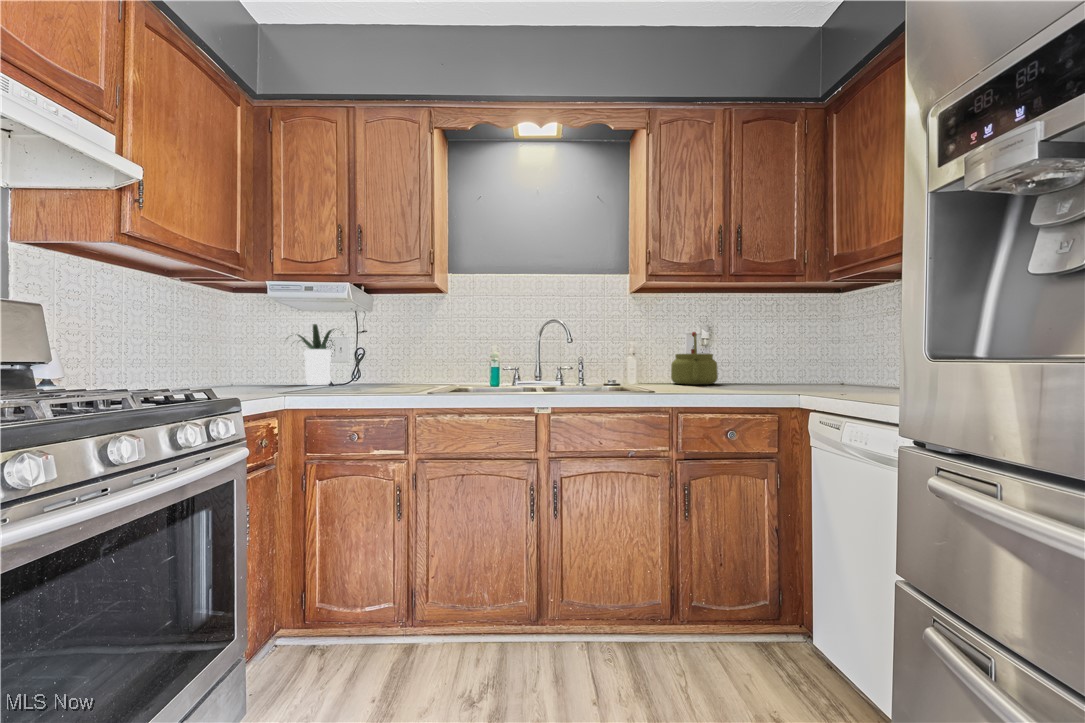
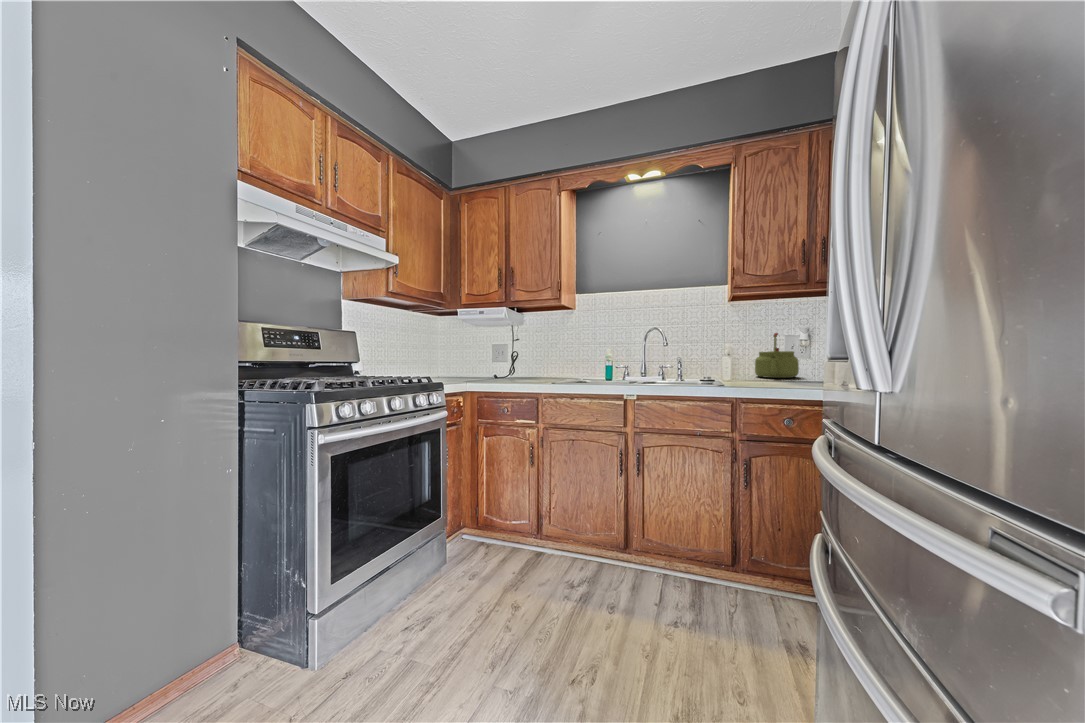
potted plant: present [287,324,334,385] -> none [472,334,518,374]

